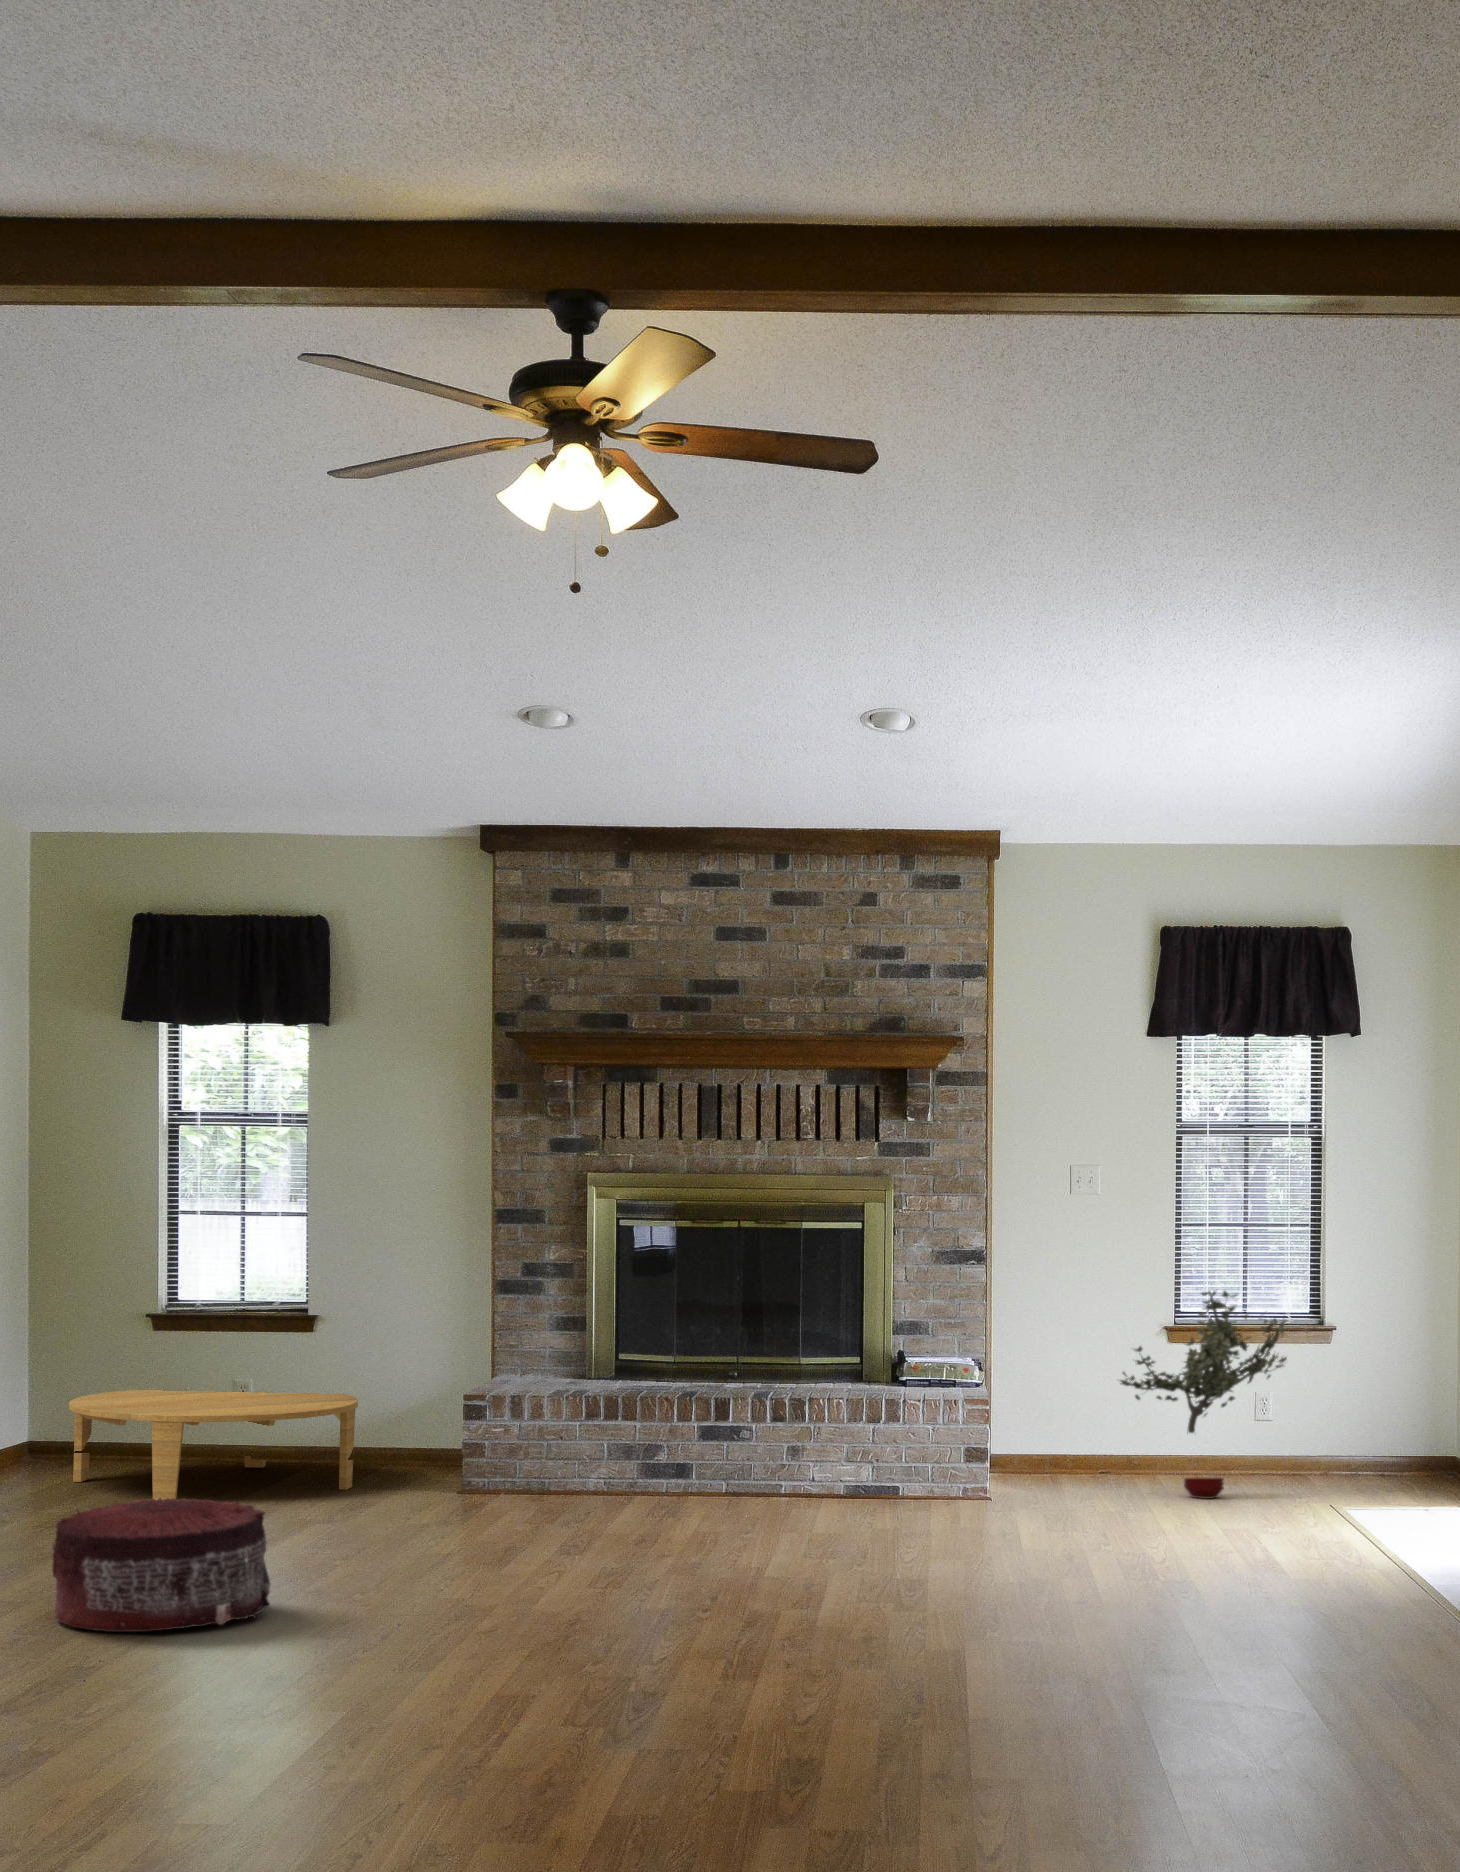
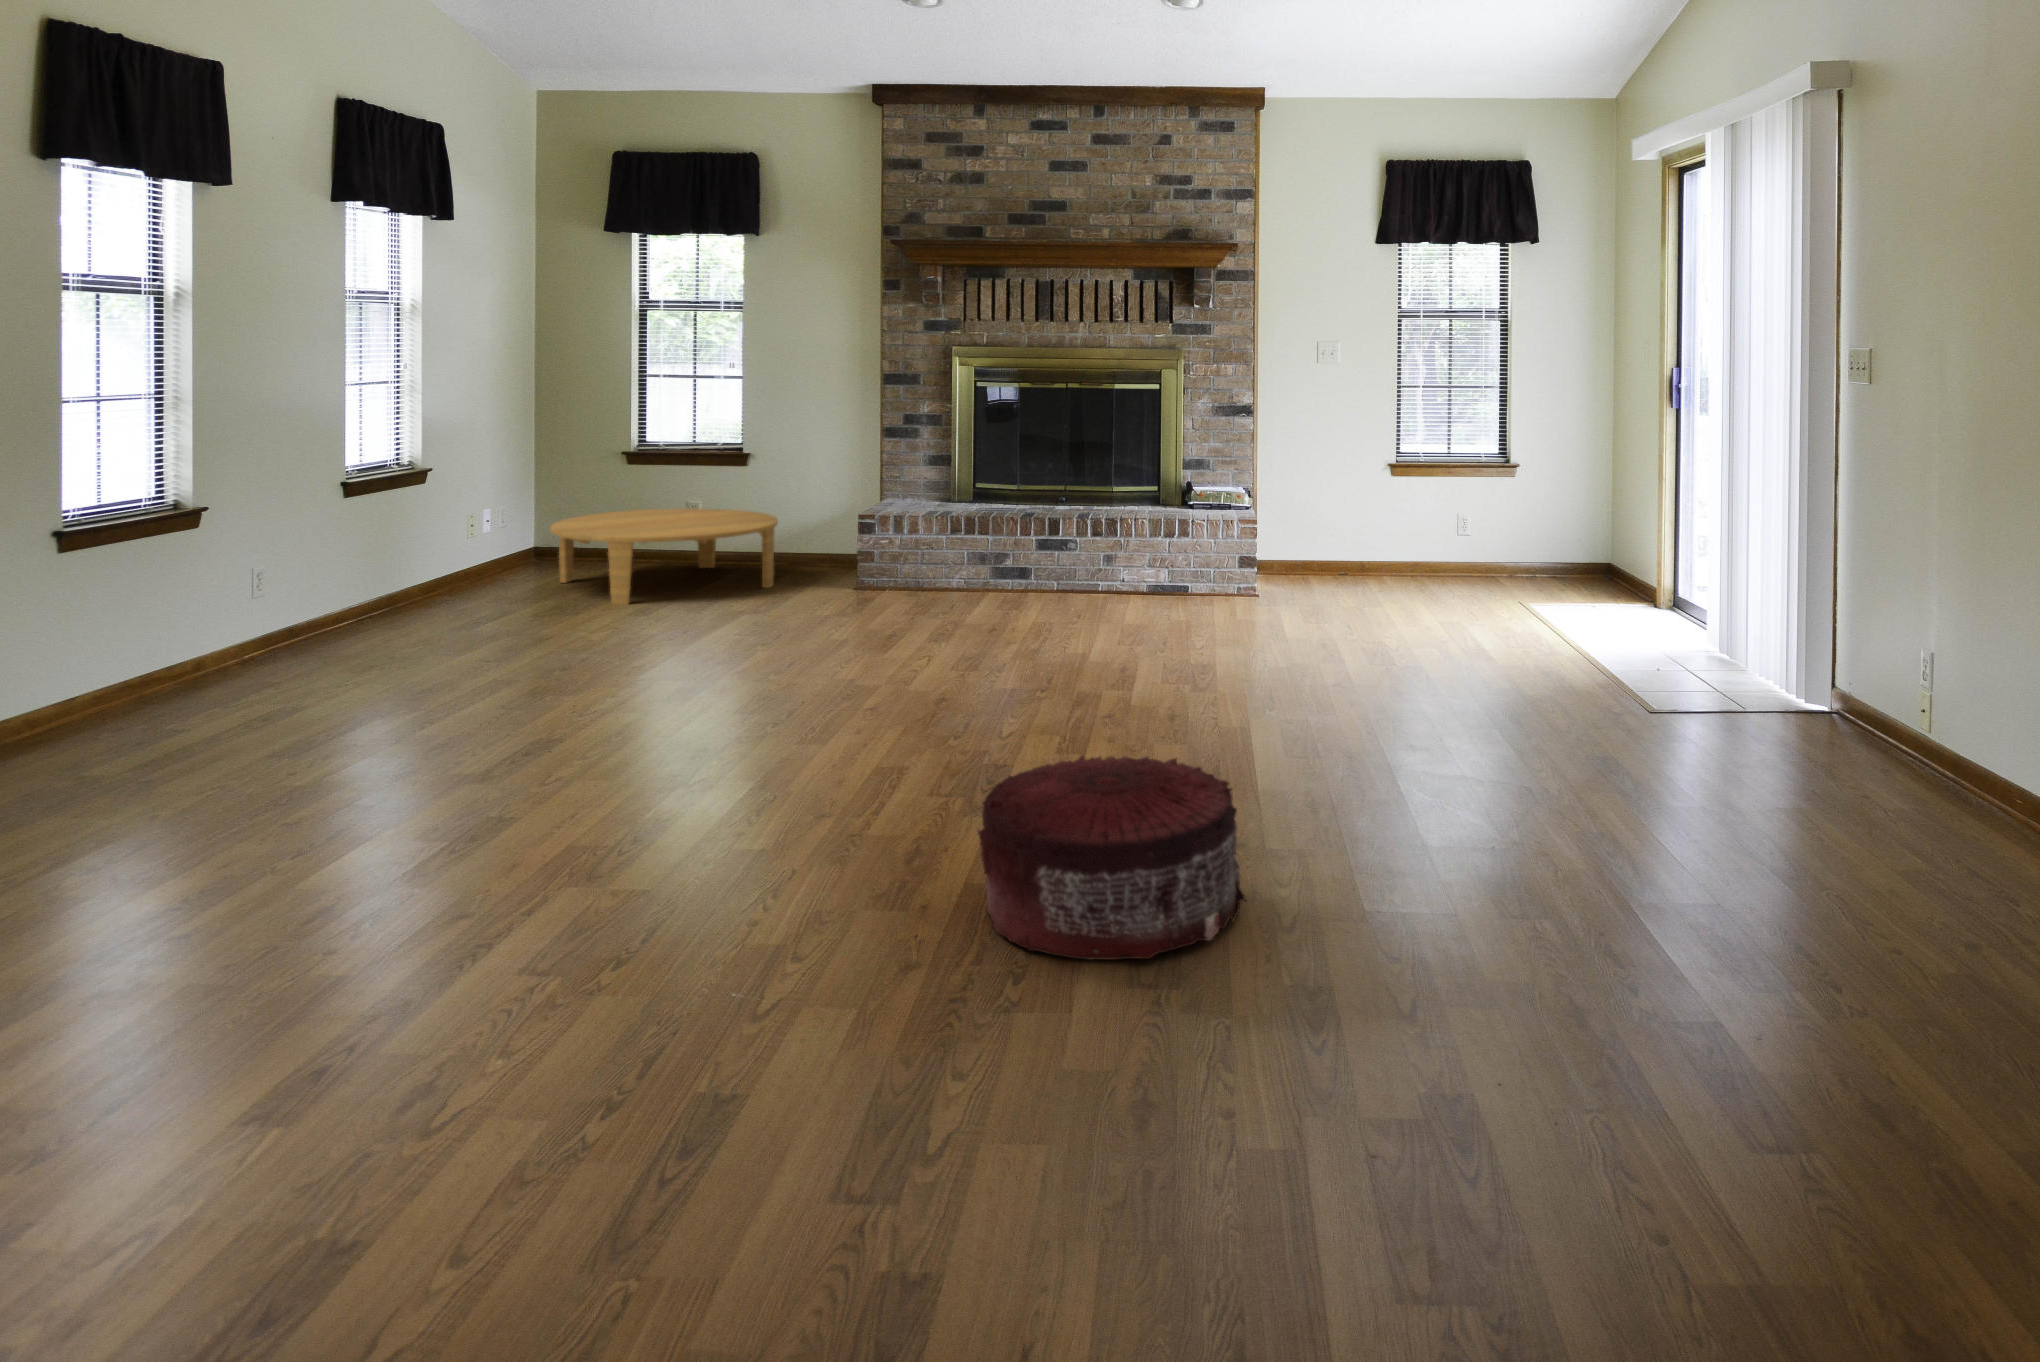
potted tree: present [1120,1291,1287,1499] -> none [1351,435,1479,590]
pouf: present [52,1498,270,1632] -> present [978,755,1246,960]

